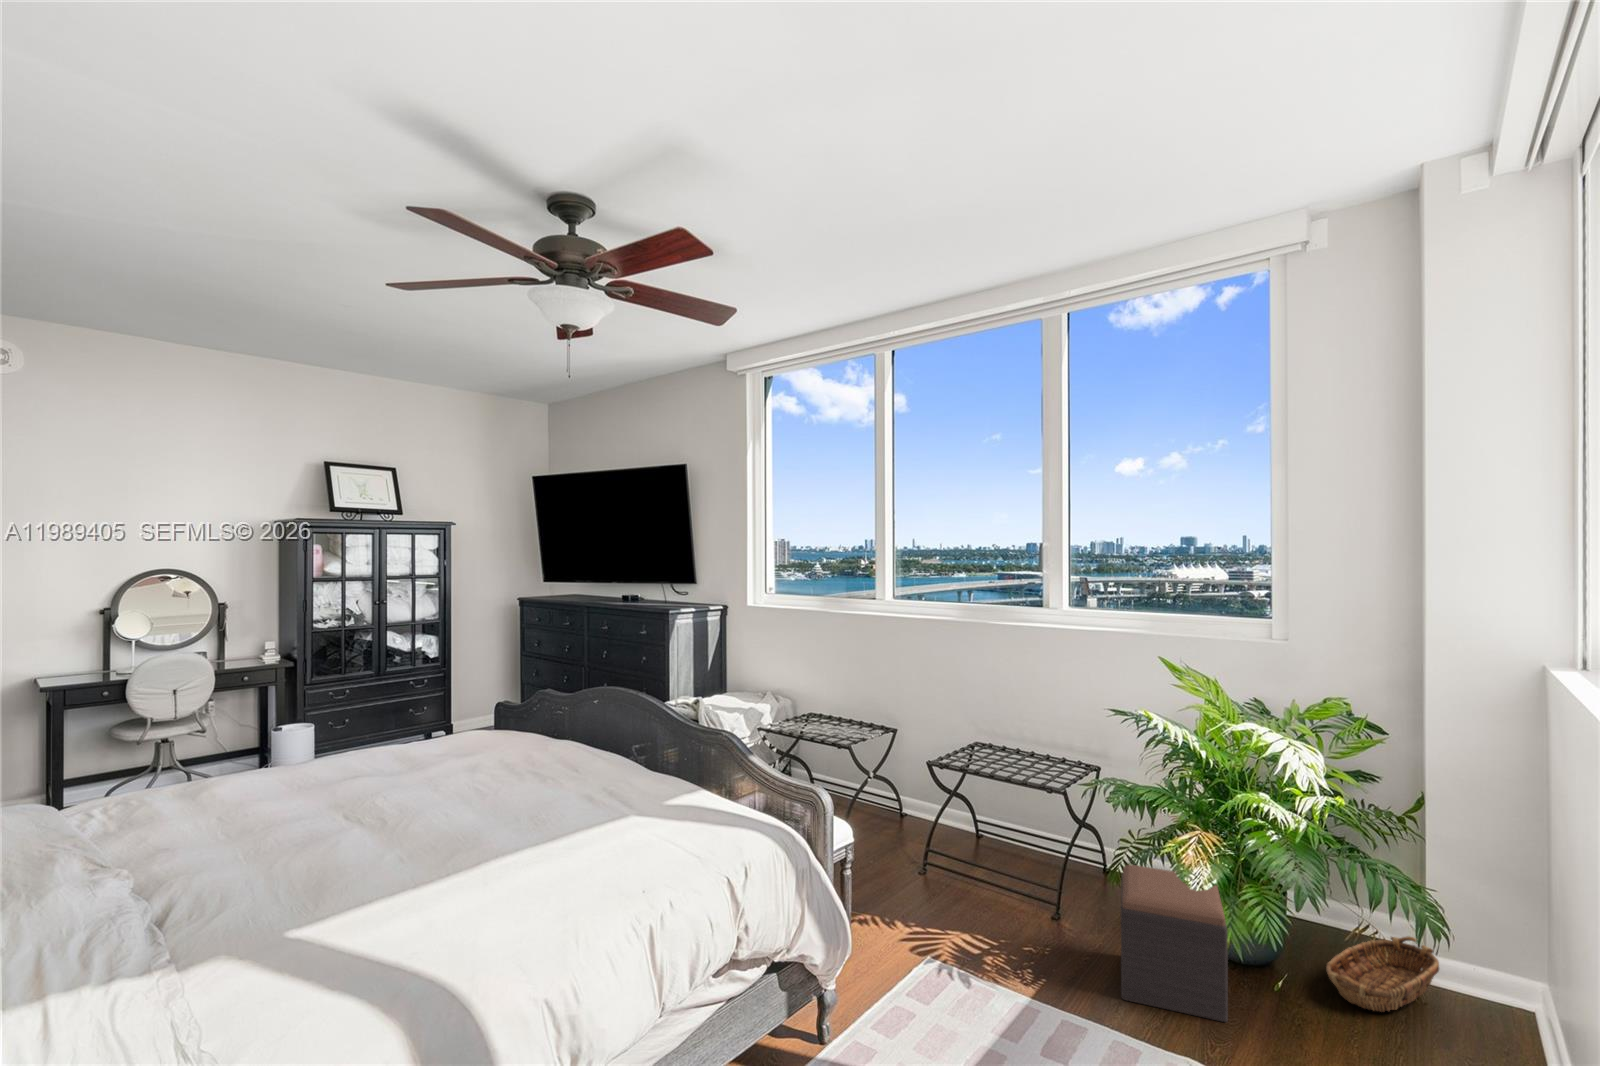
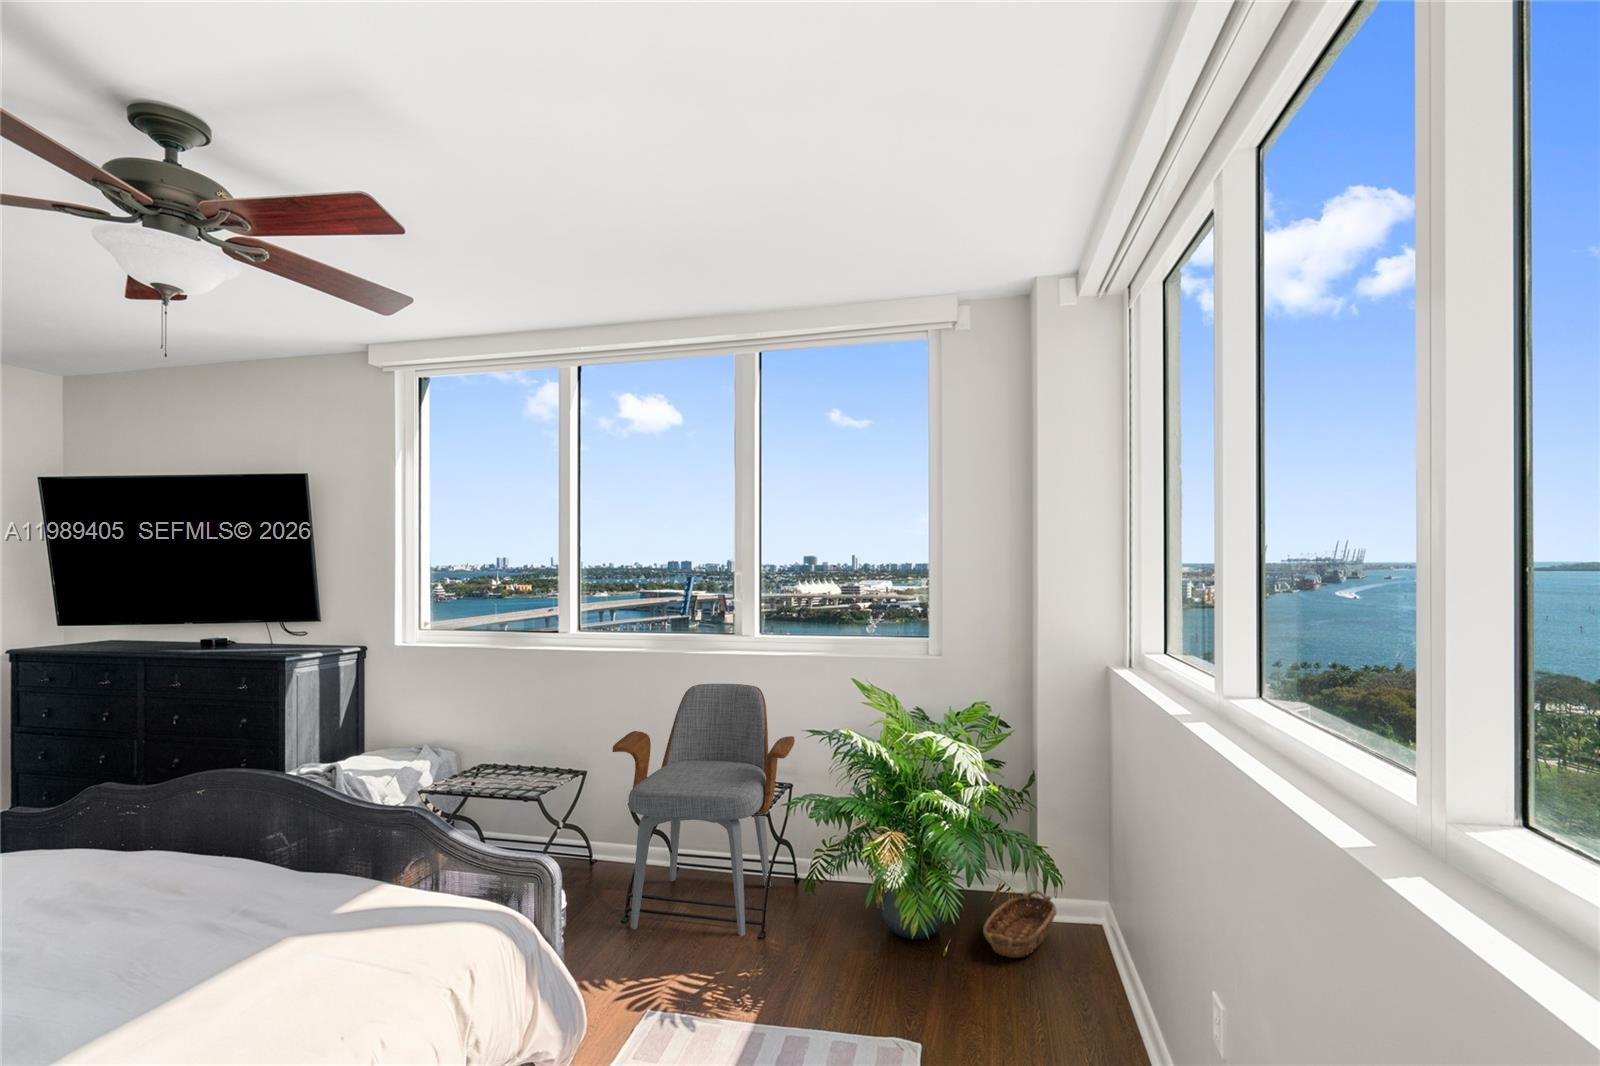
armchair: none [912,656,1099,913] -> present [613,684,795,936]
footstool: present [1121,865,1228,1022] -> none [826,872,920,1002]

